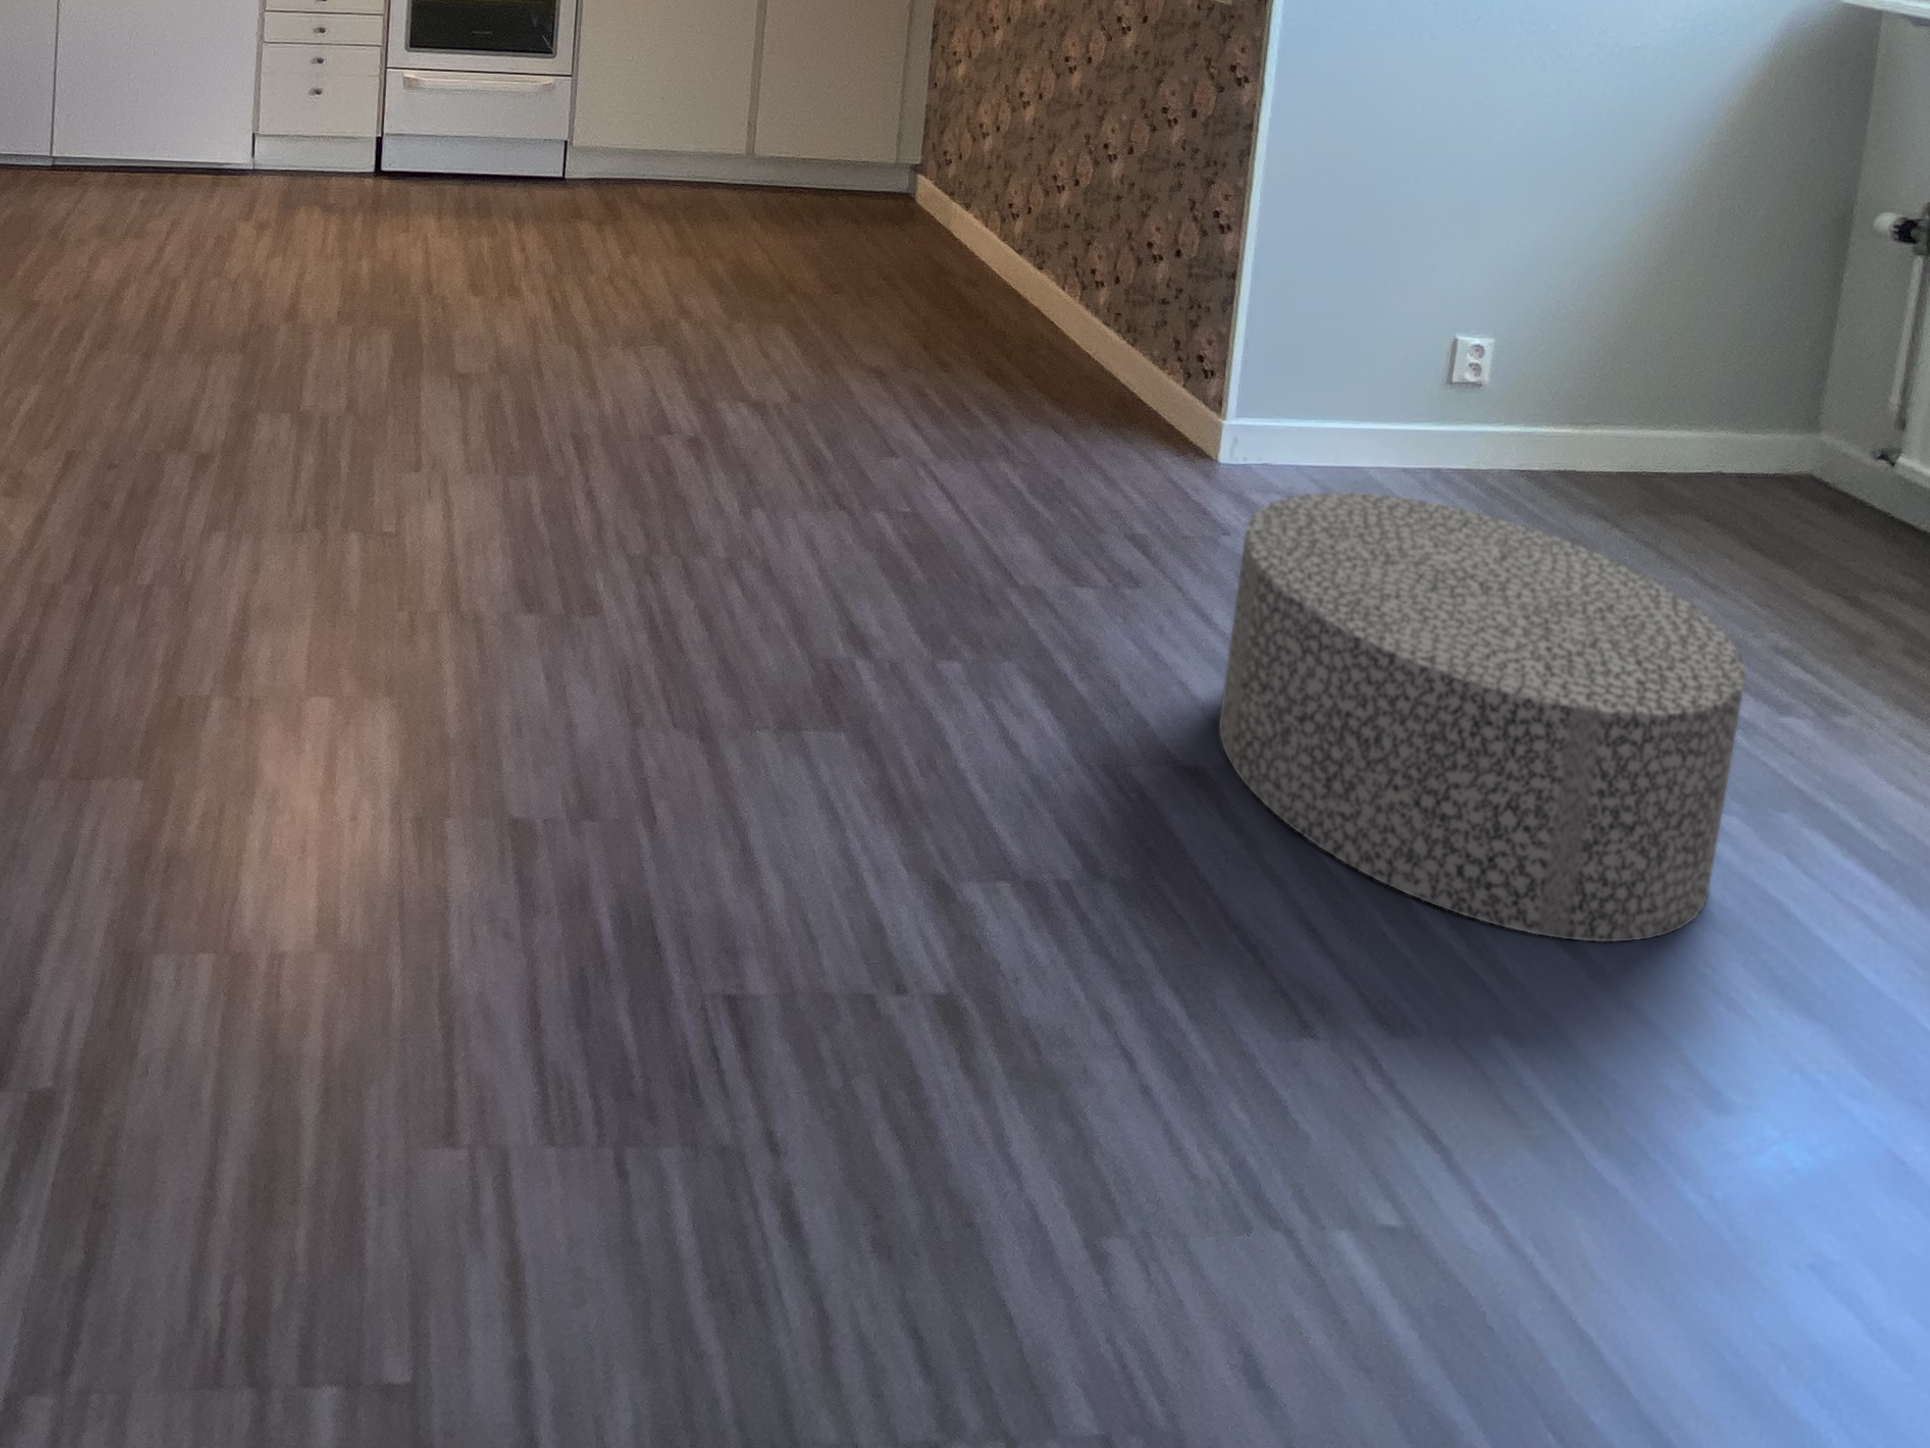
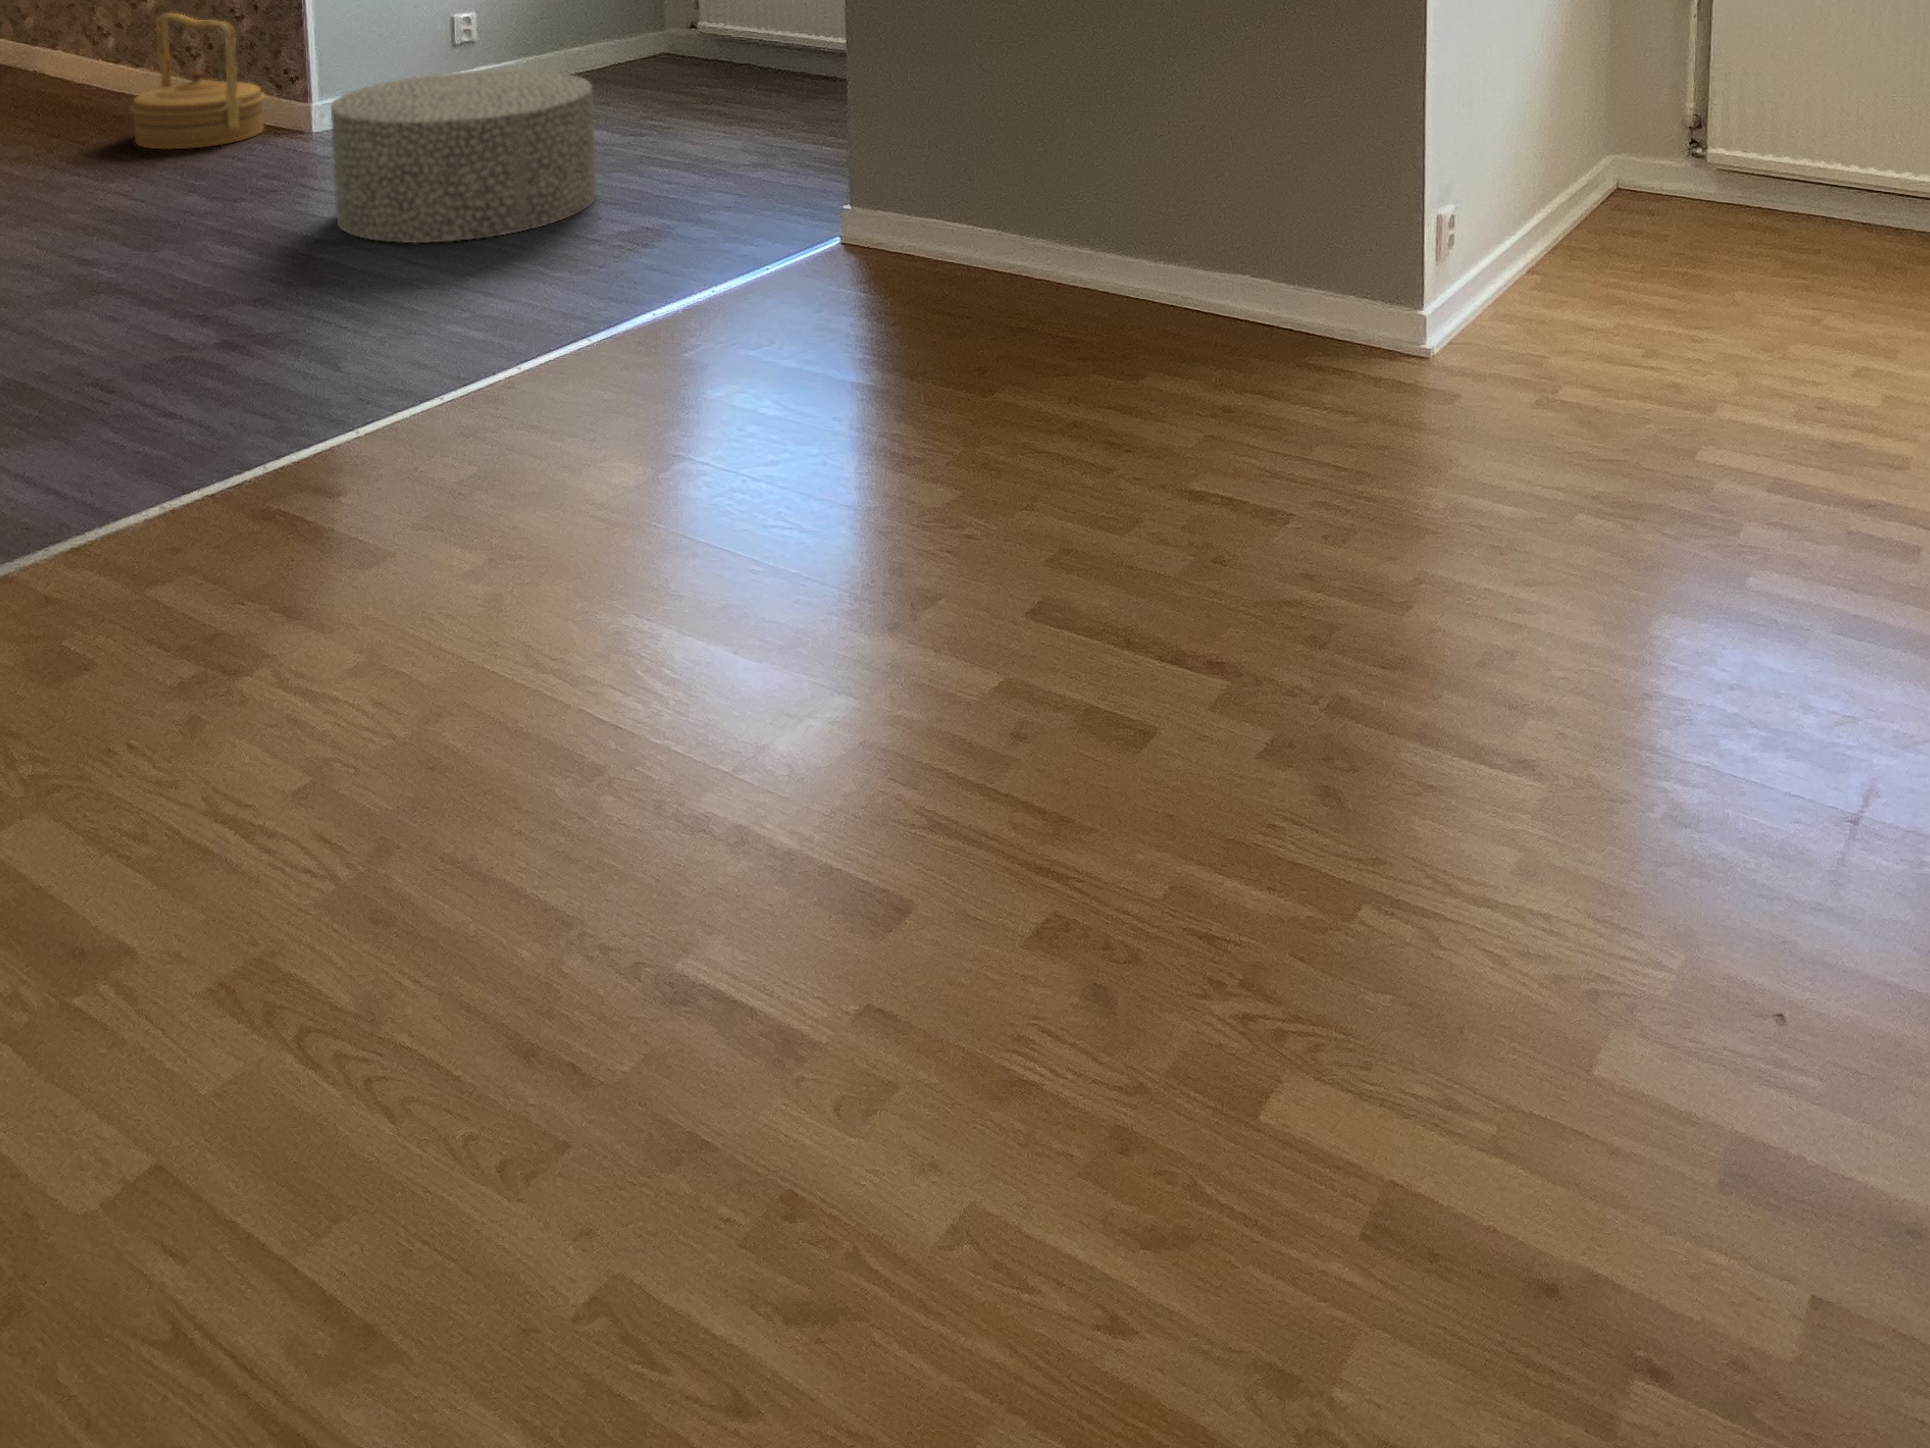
woven basket: none [1001,236,1165,447] -> present [130,13,264,149]

